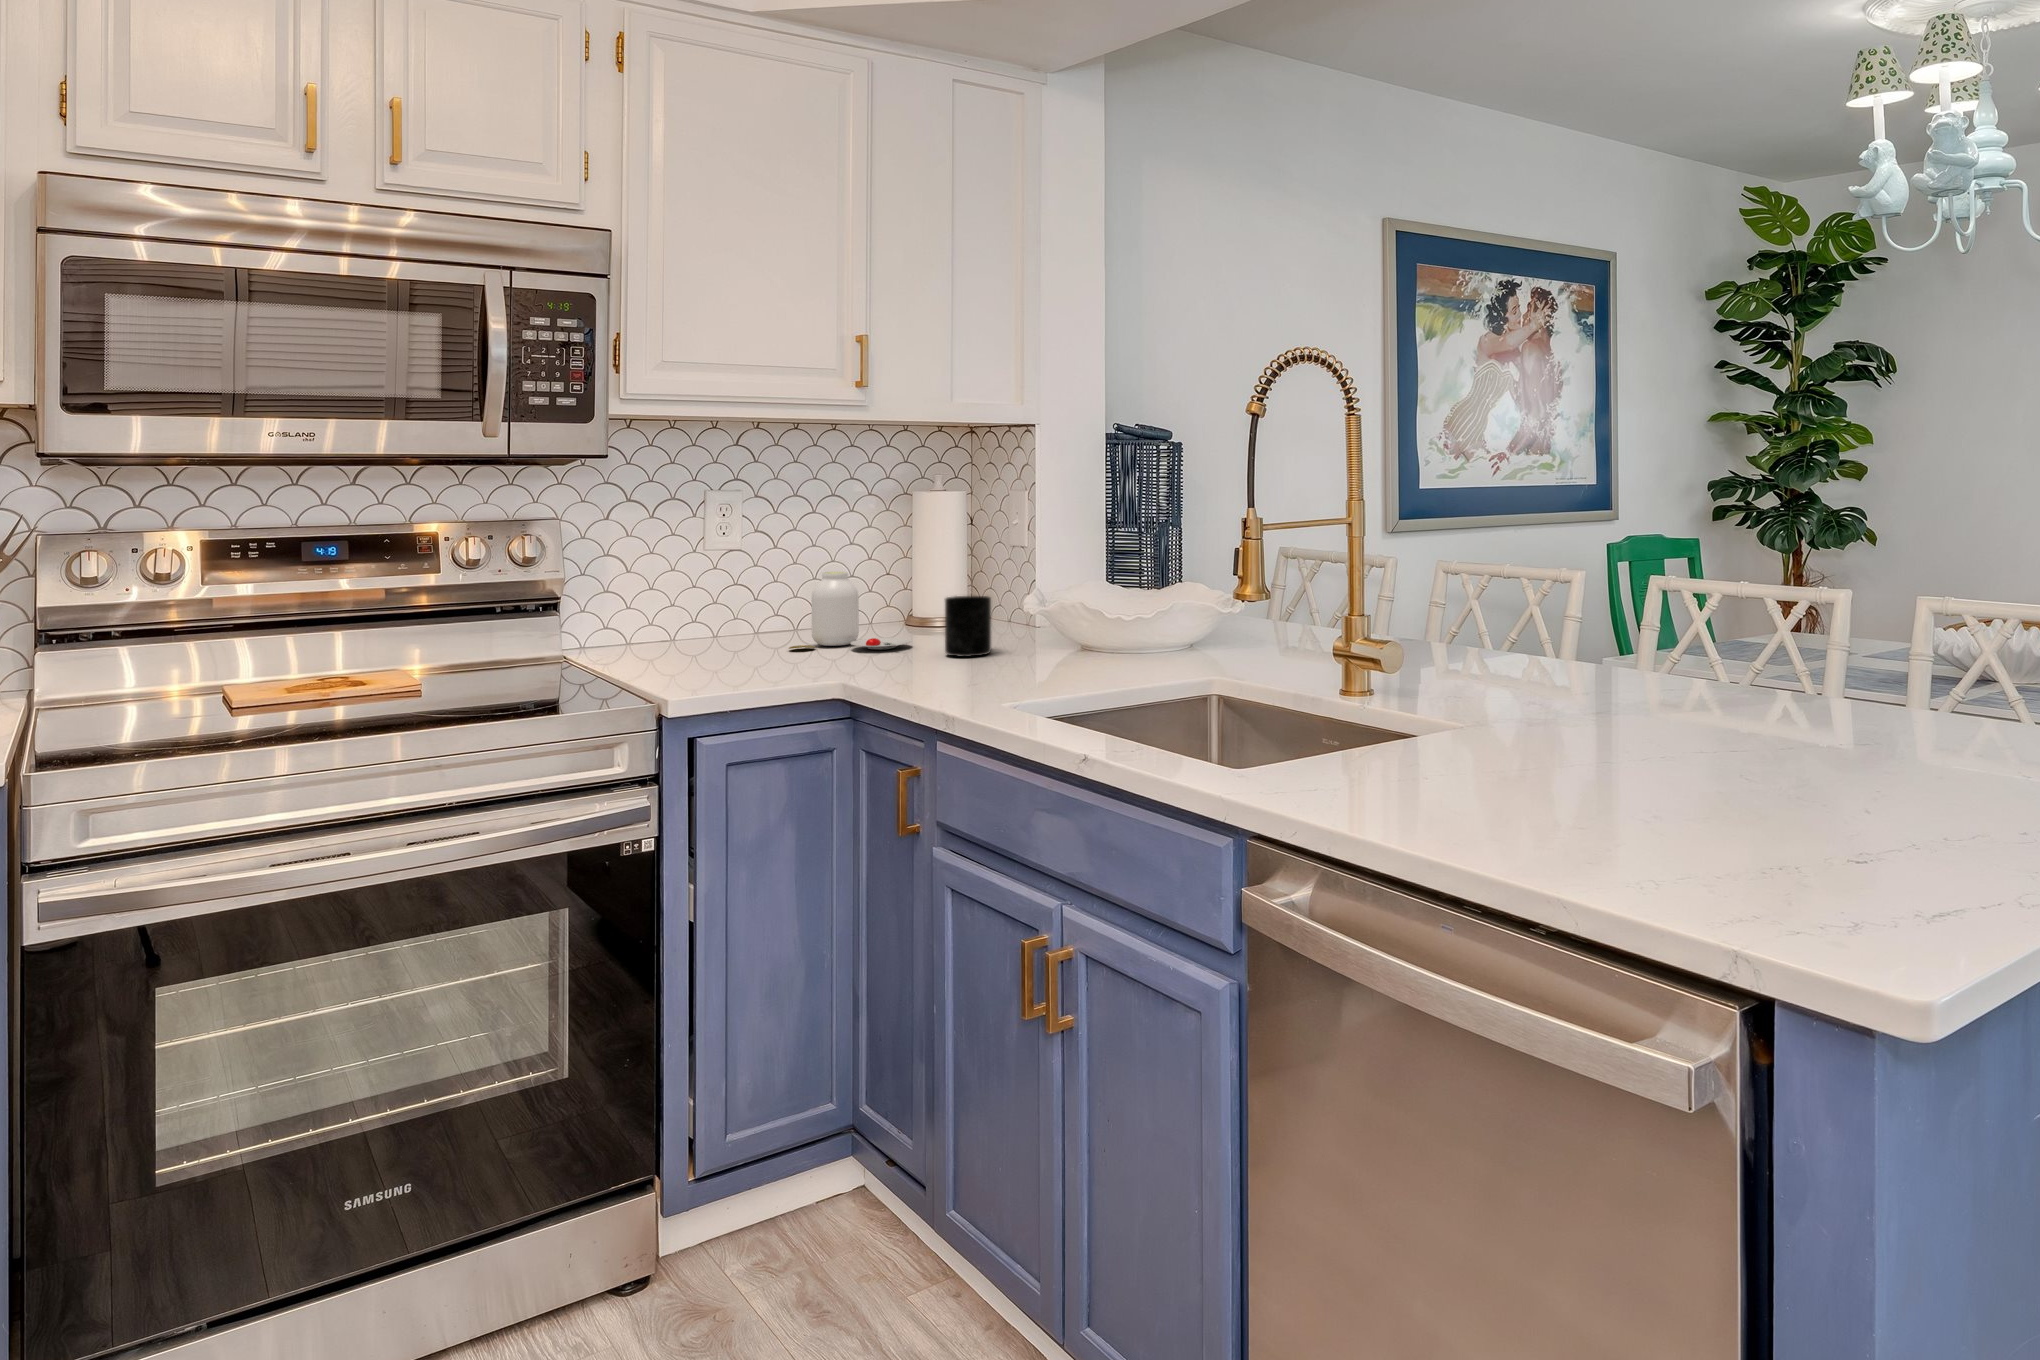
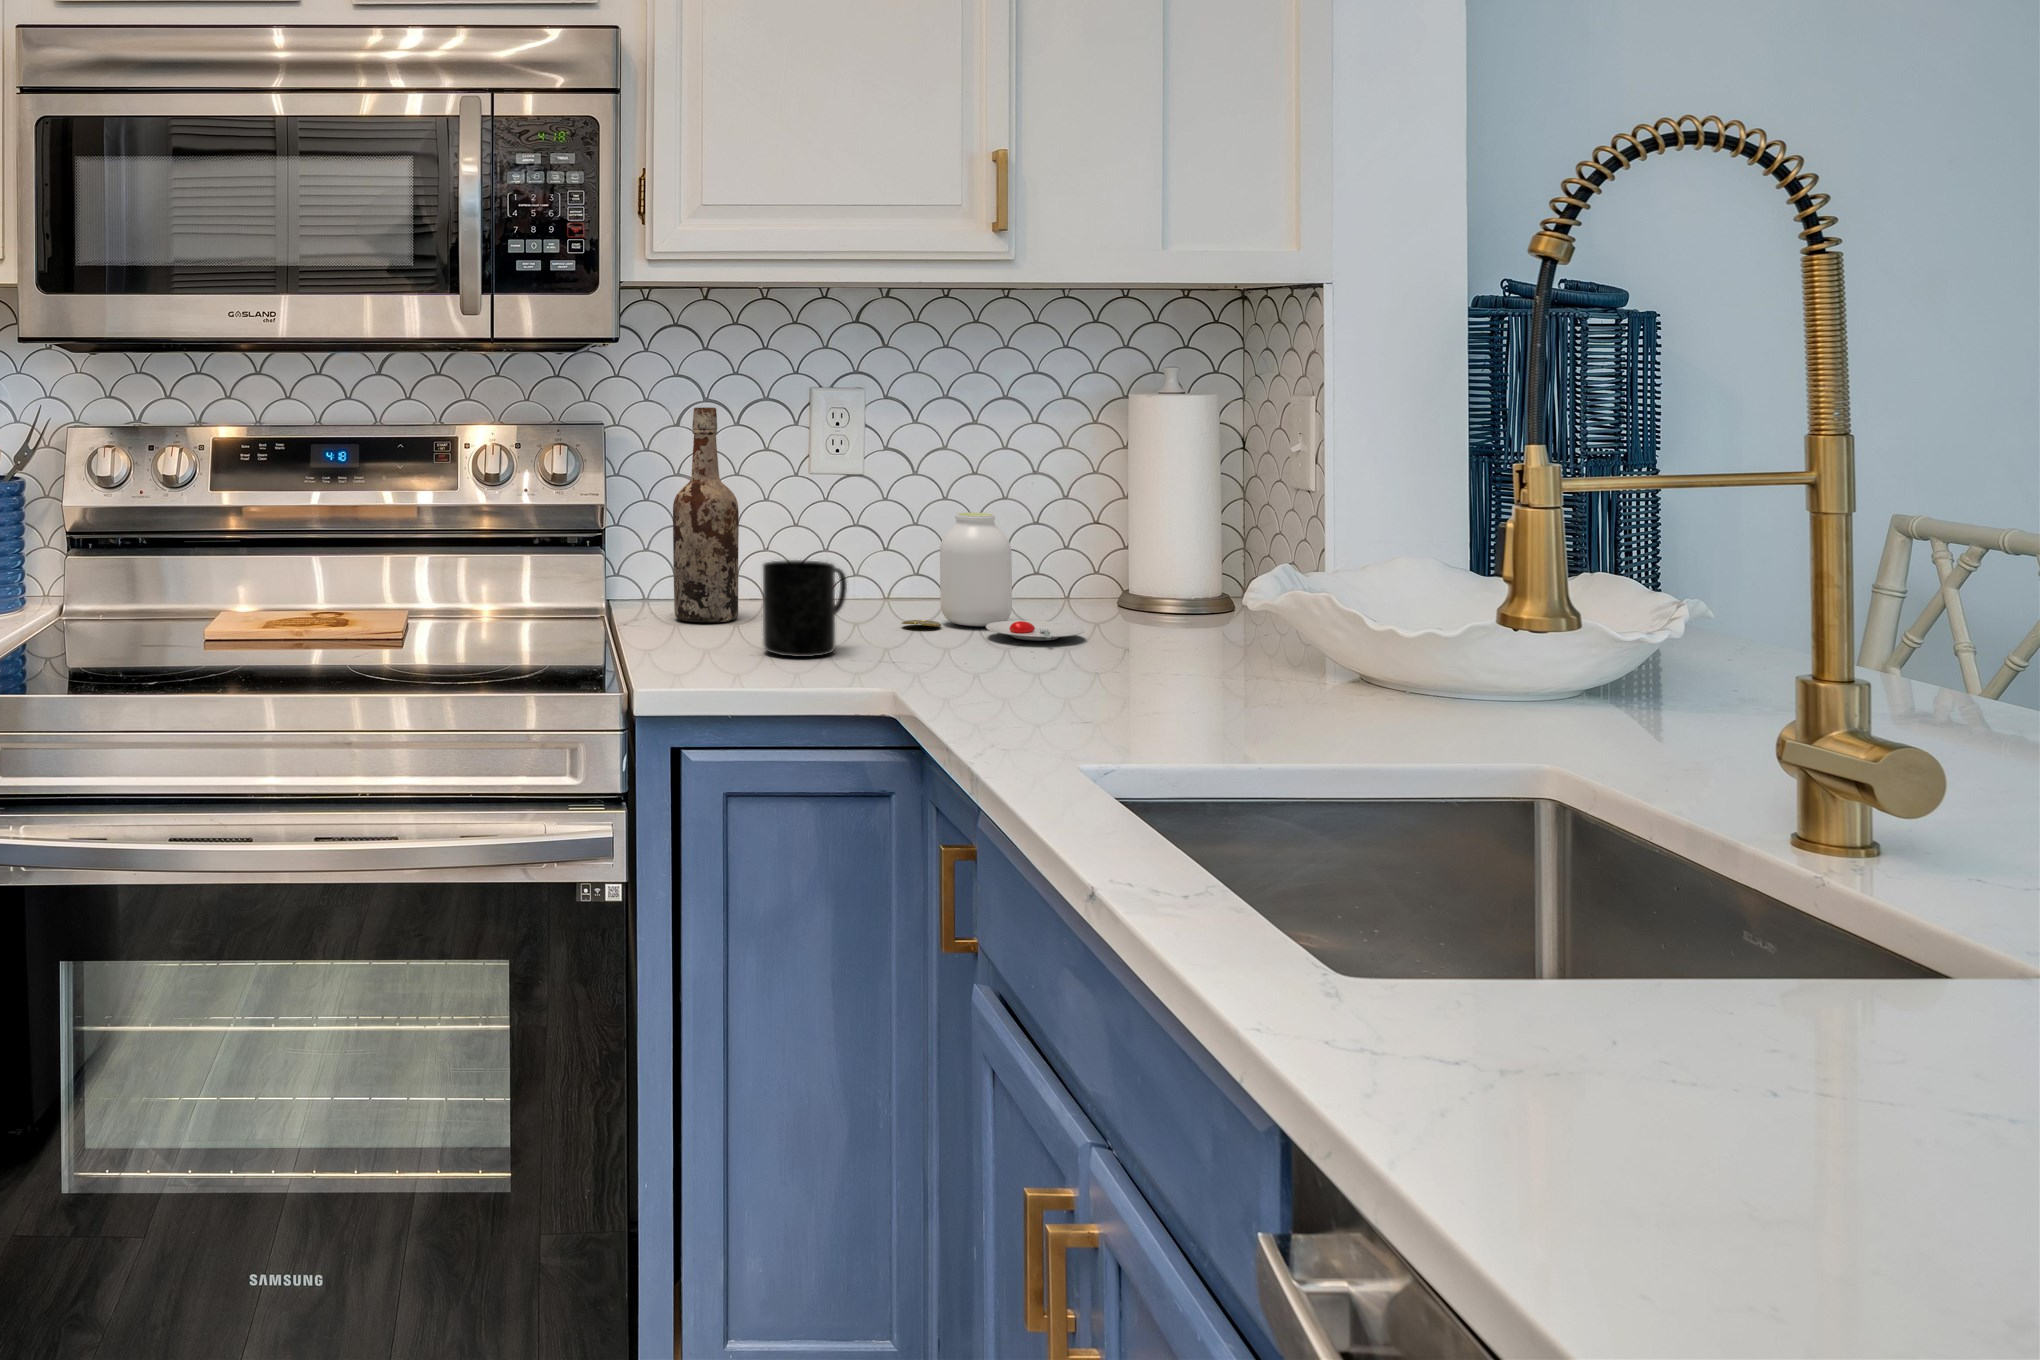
wine bottle: none [615,506,667,662] -> present [673,407,739,622]
mug: present [945,596,991,657] -> present [763,560,847,657]

